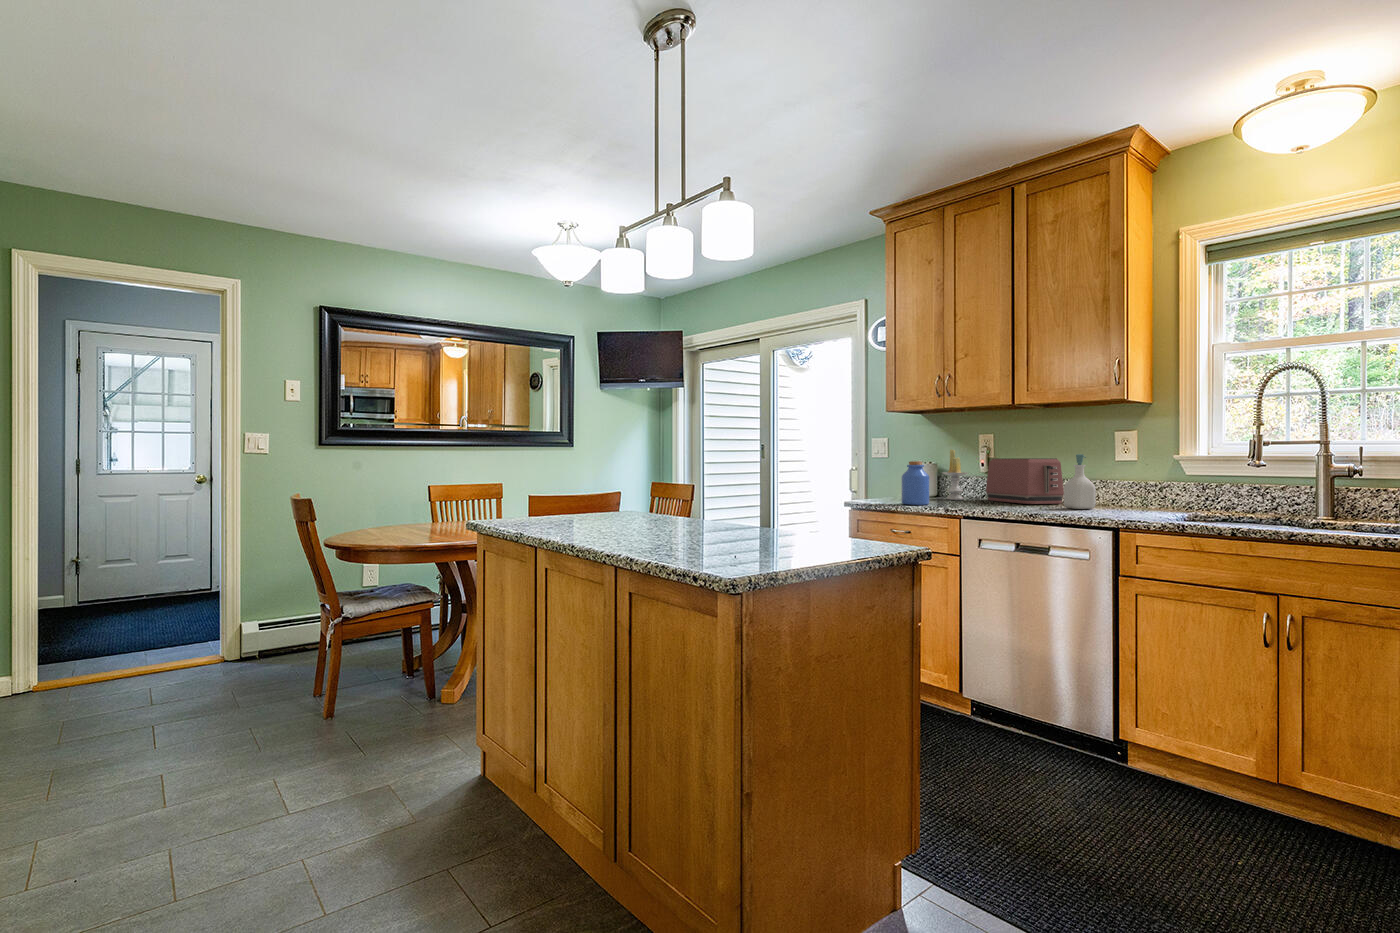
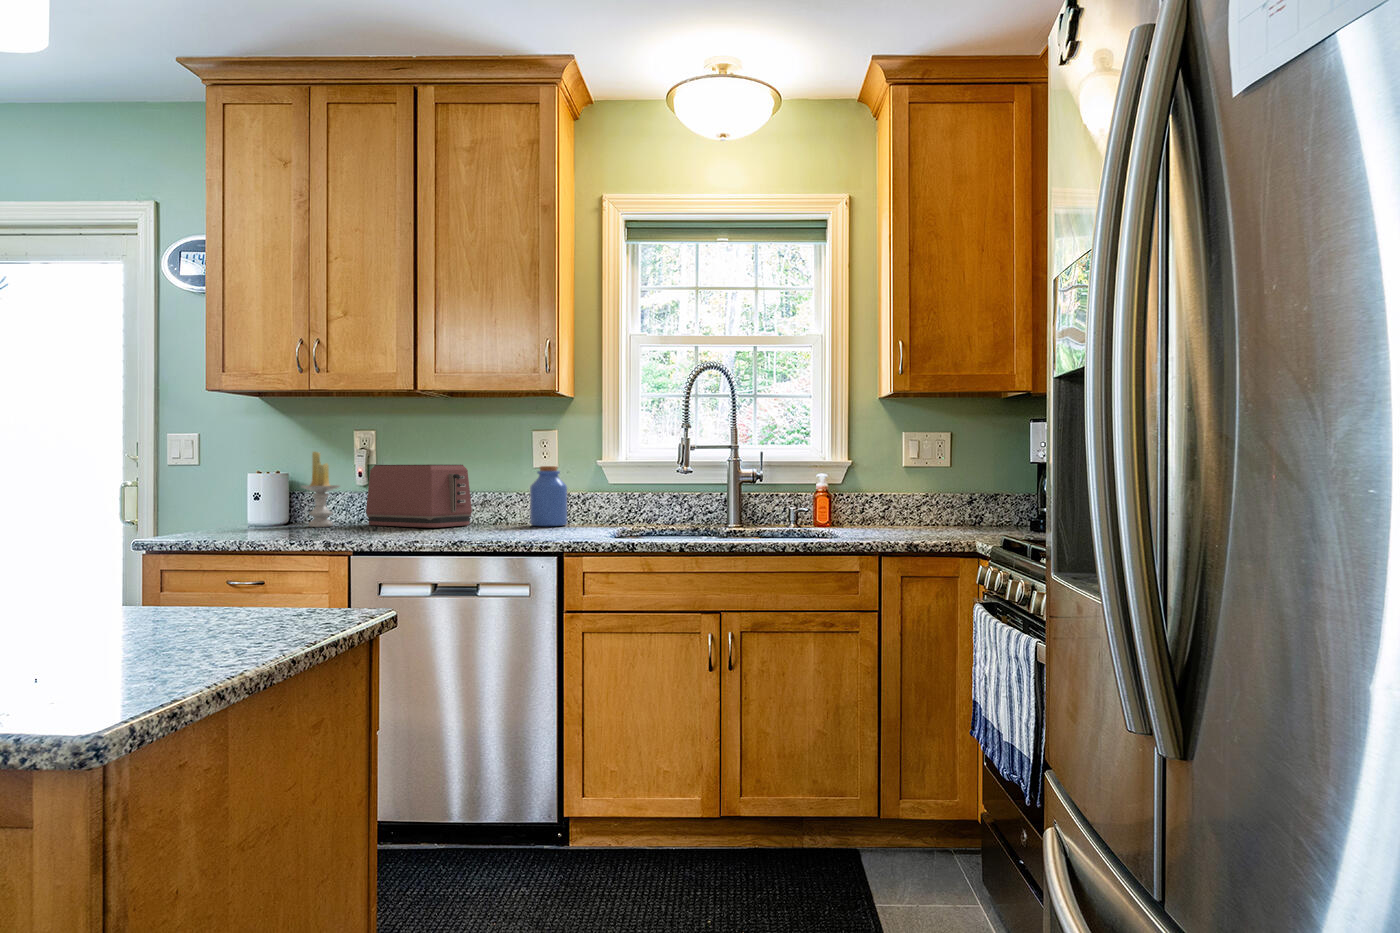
soap bottle: present [1064,454,1096,509] -> none [480,459,518,531]
jar: present [901,461,929,505] -> present [530,466,567,526]

